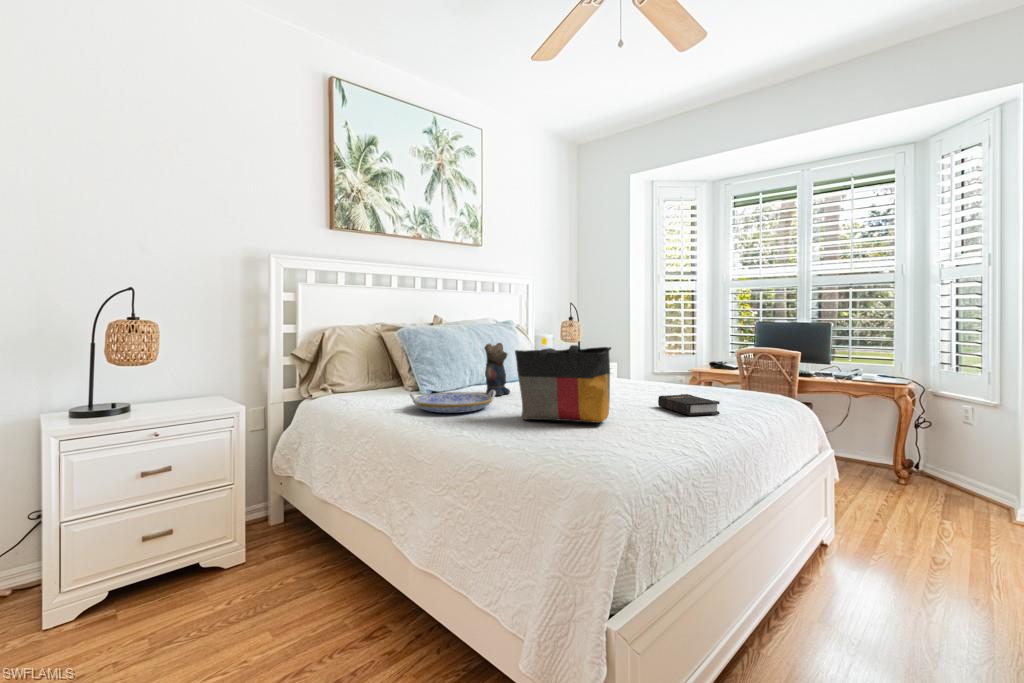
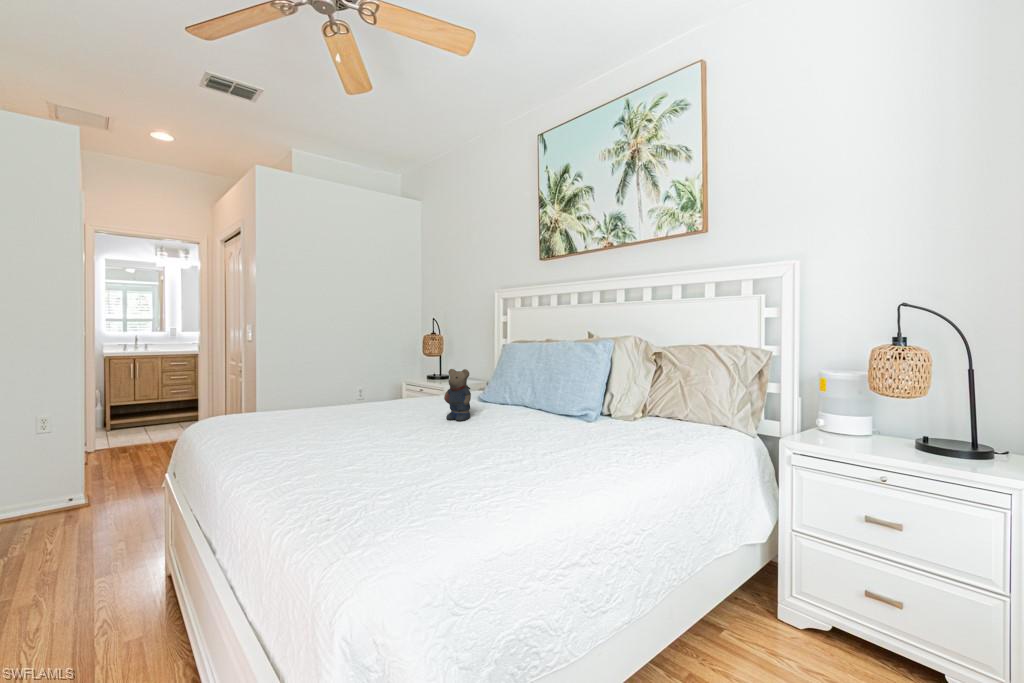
tote bag: present [515,345,611,423] -> none [273,376,352,445]
serving tray: present [410,390,496,413] -> none [364,397,427,419]
hardback book: present [658,394,720,415] -> none [259,454,337,488]

